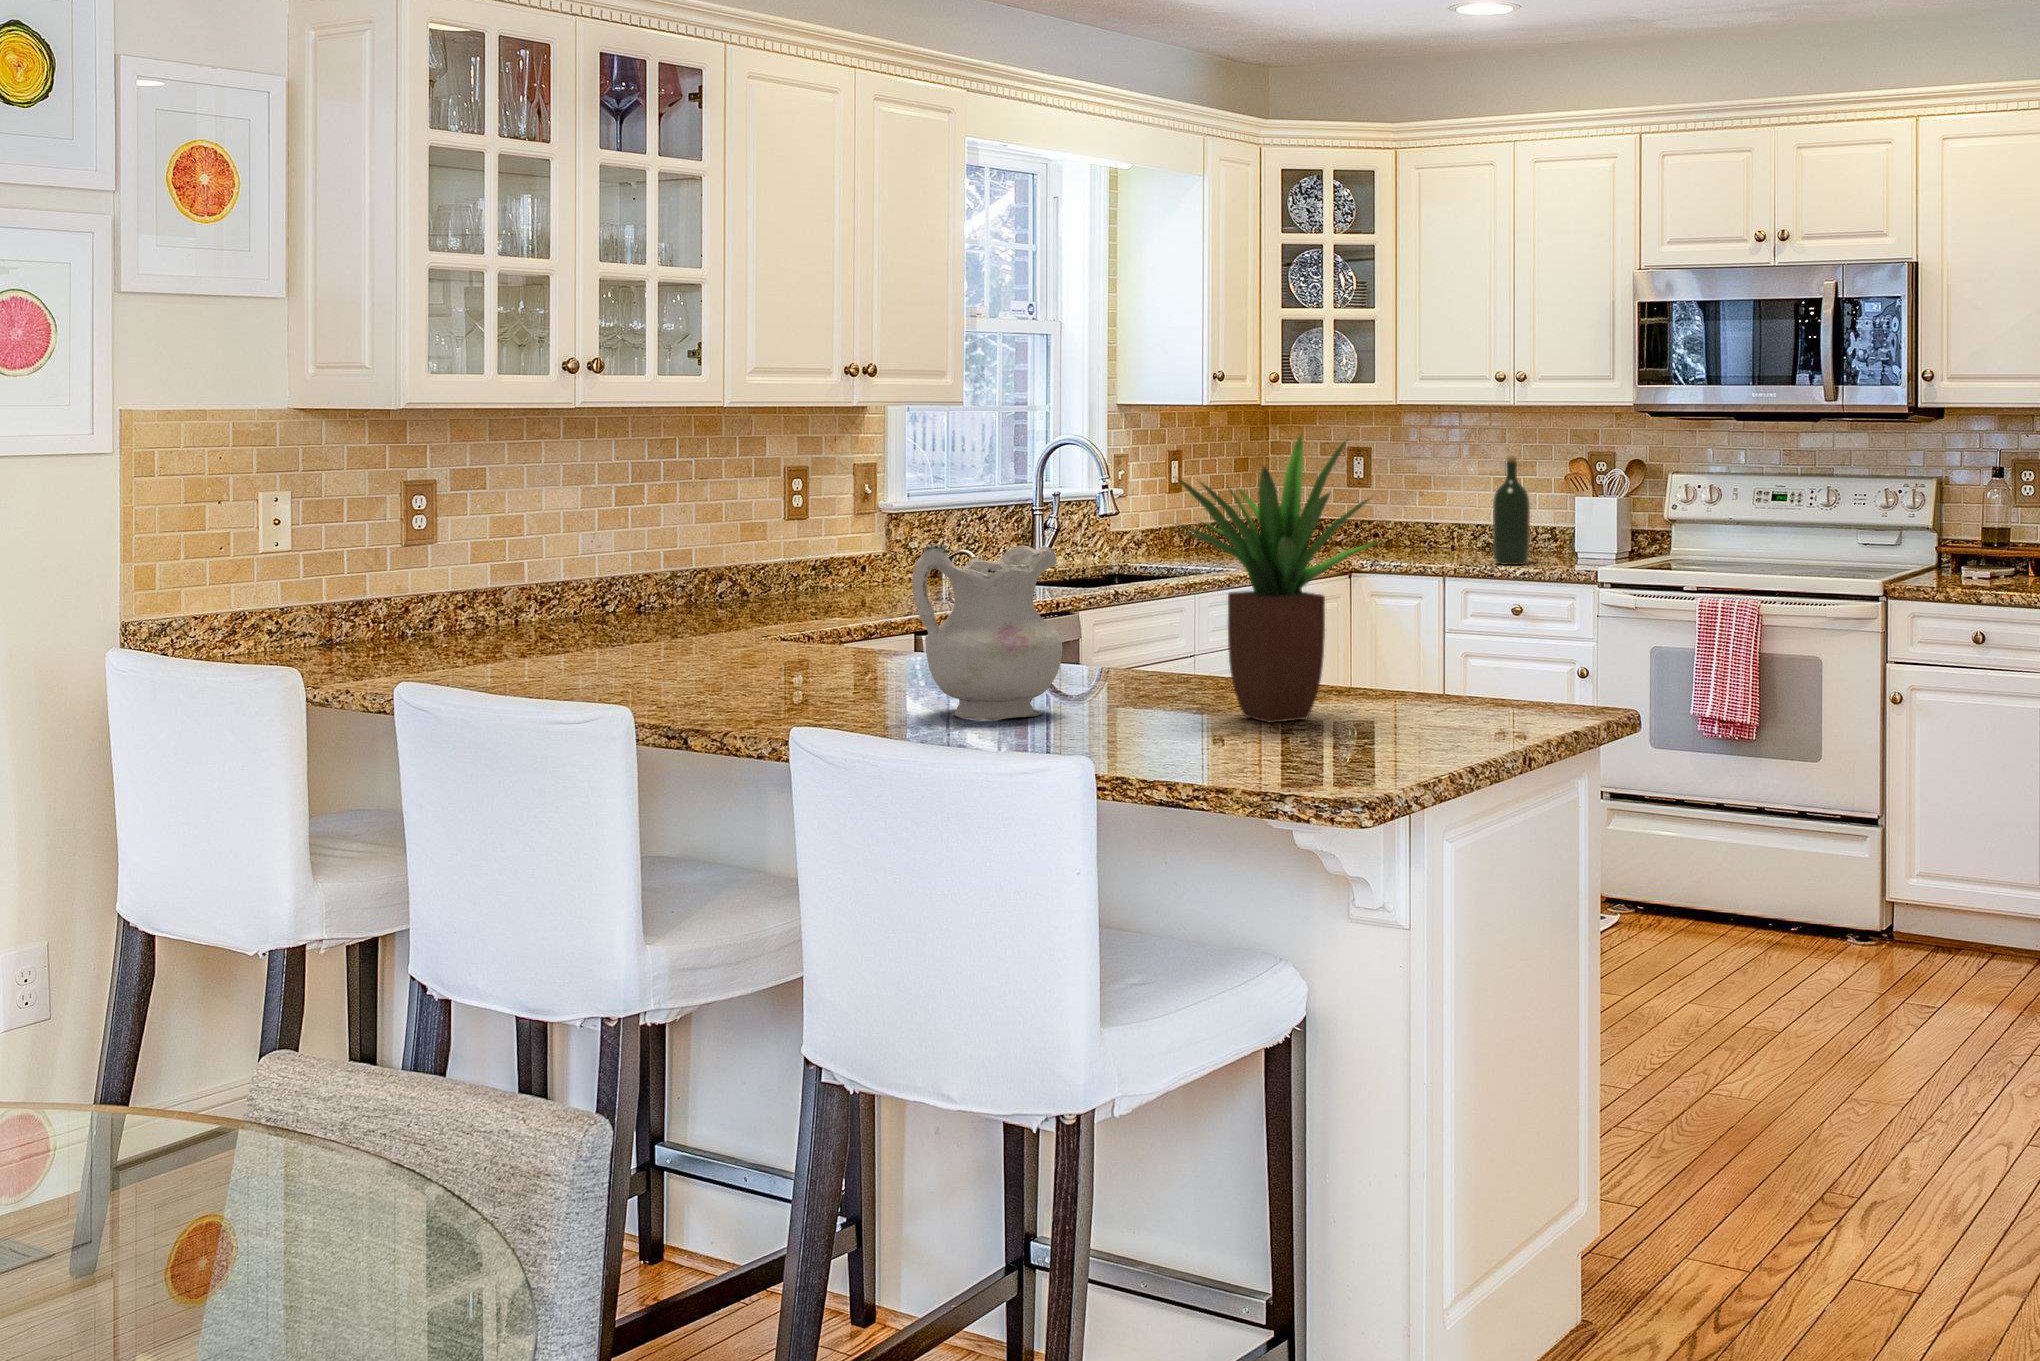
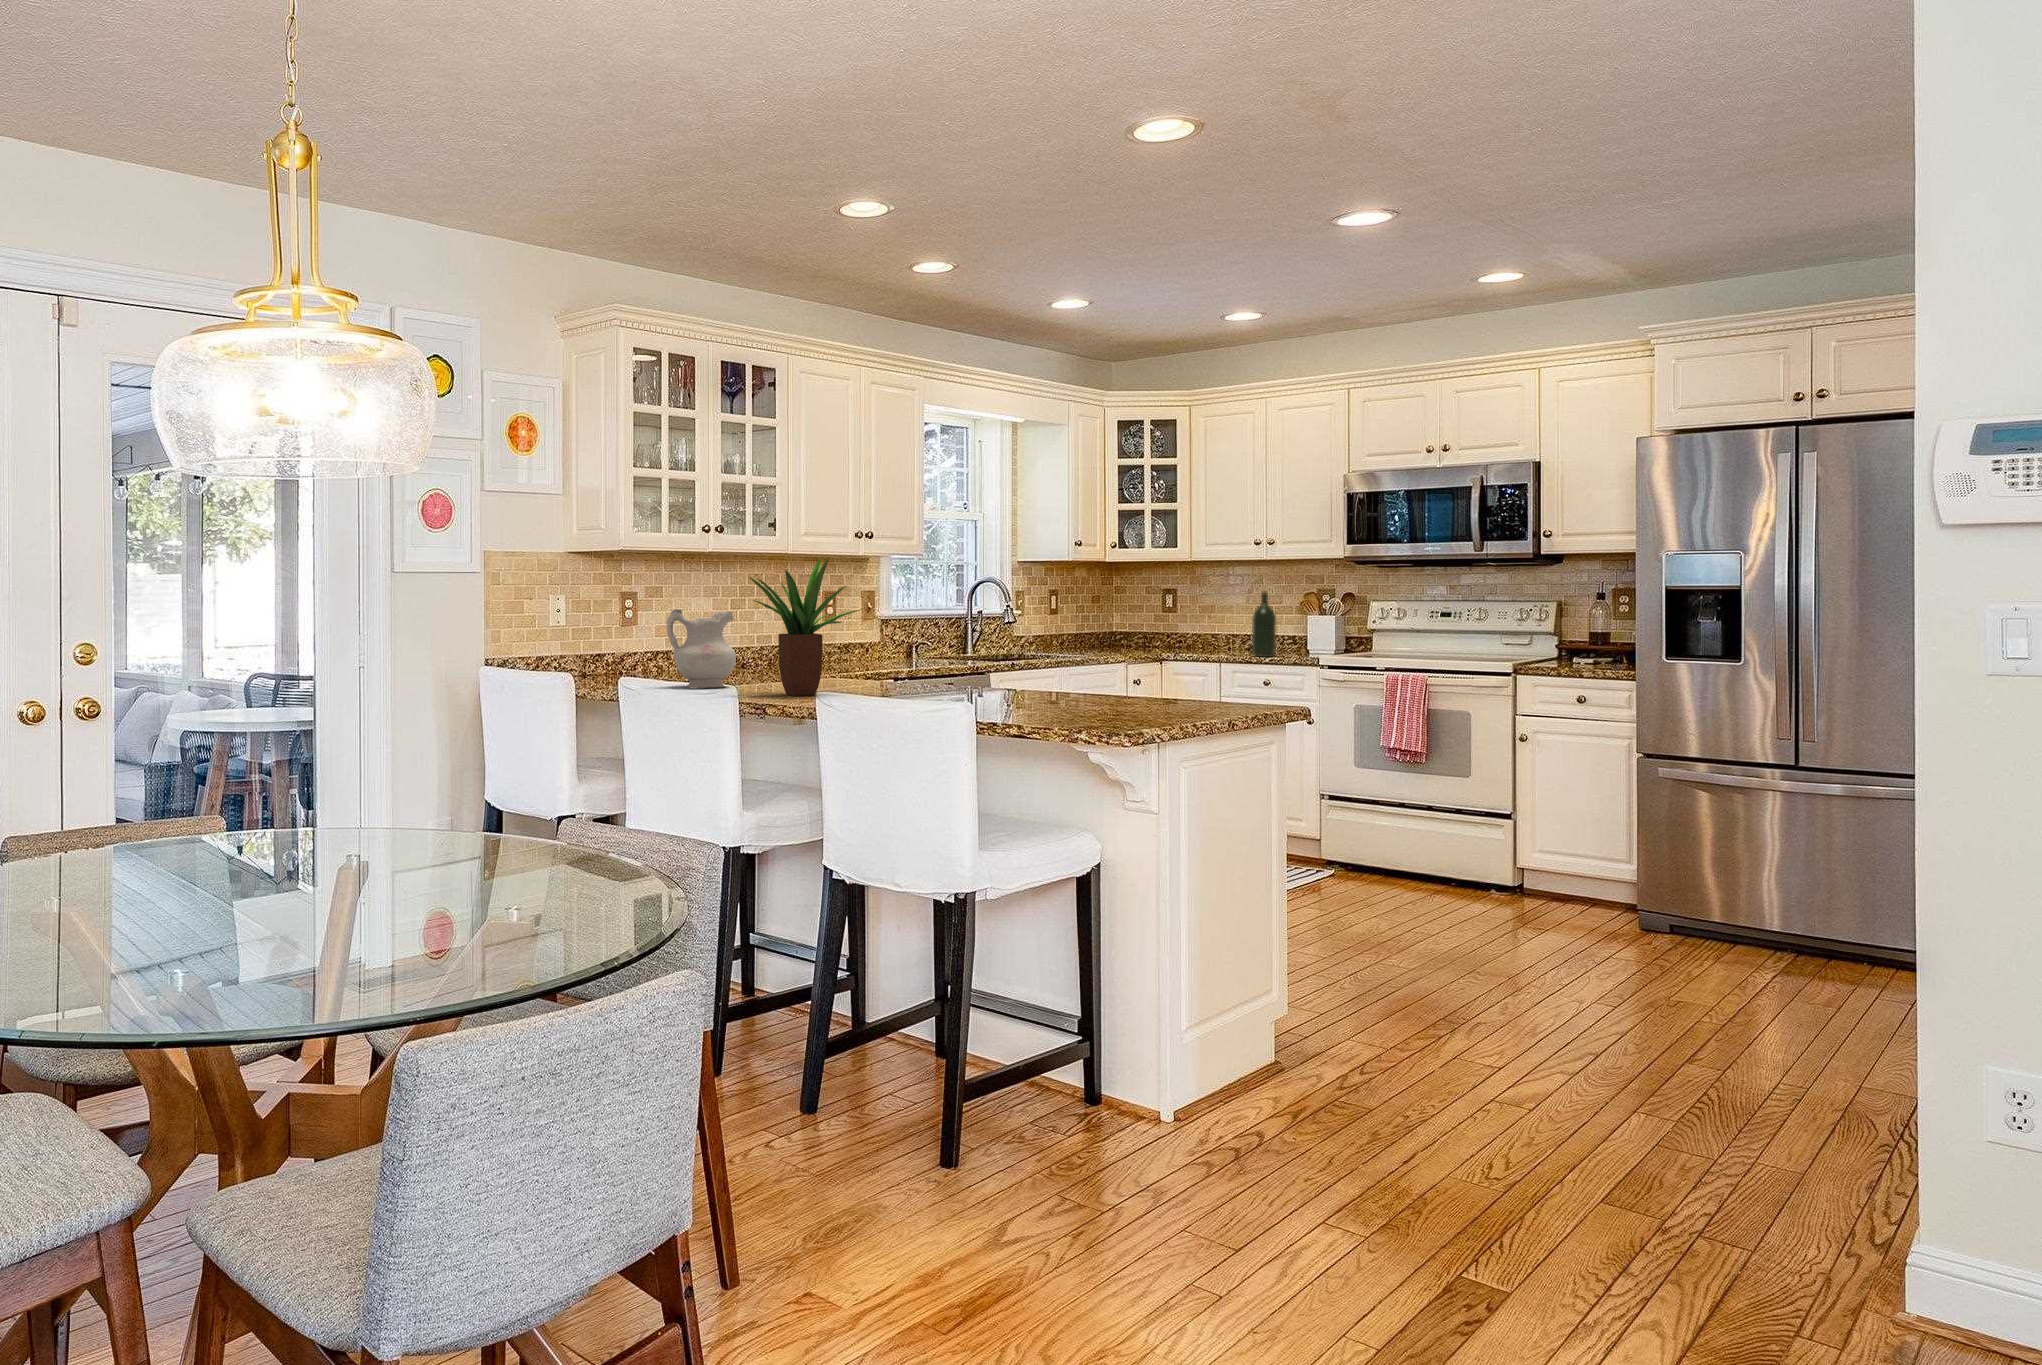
potted plant: present [1178,435,1385,723] -> present [749,557,859,696]
ceramic pitcher: present [912,544,1062,720] -> present [667,609,736,688]

